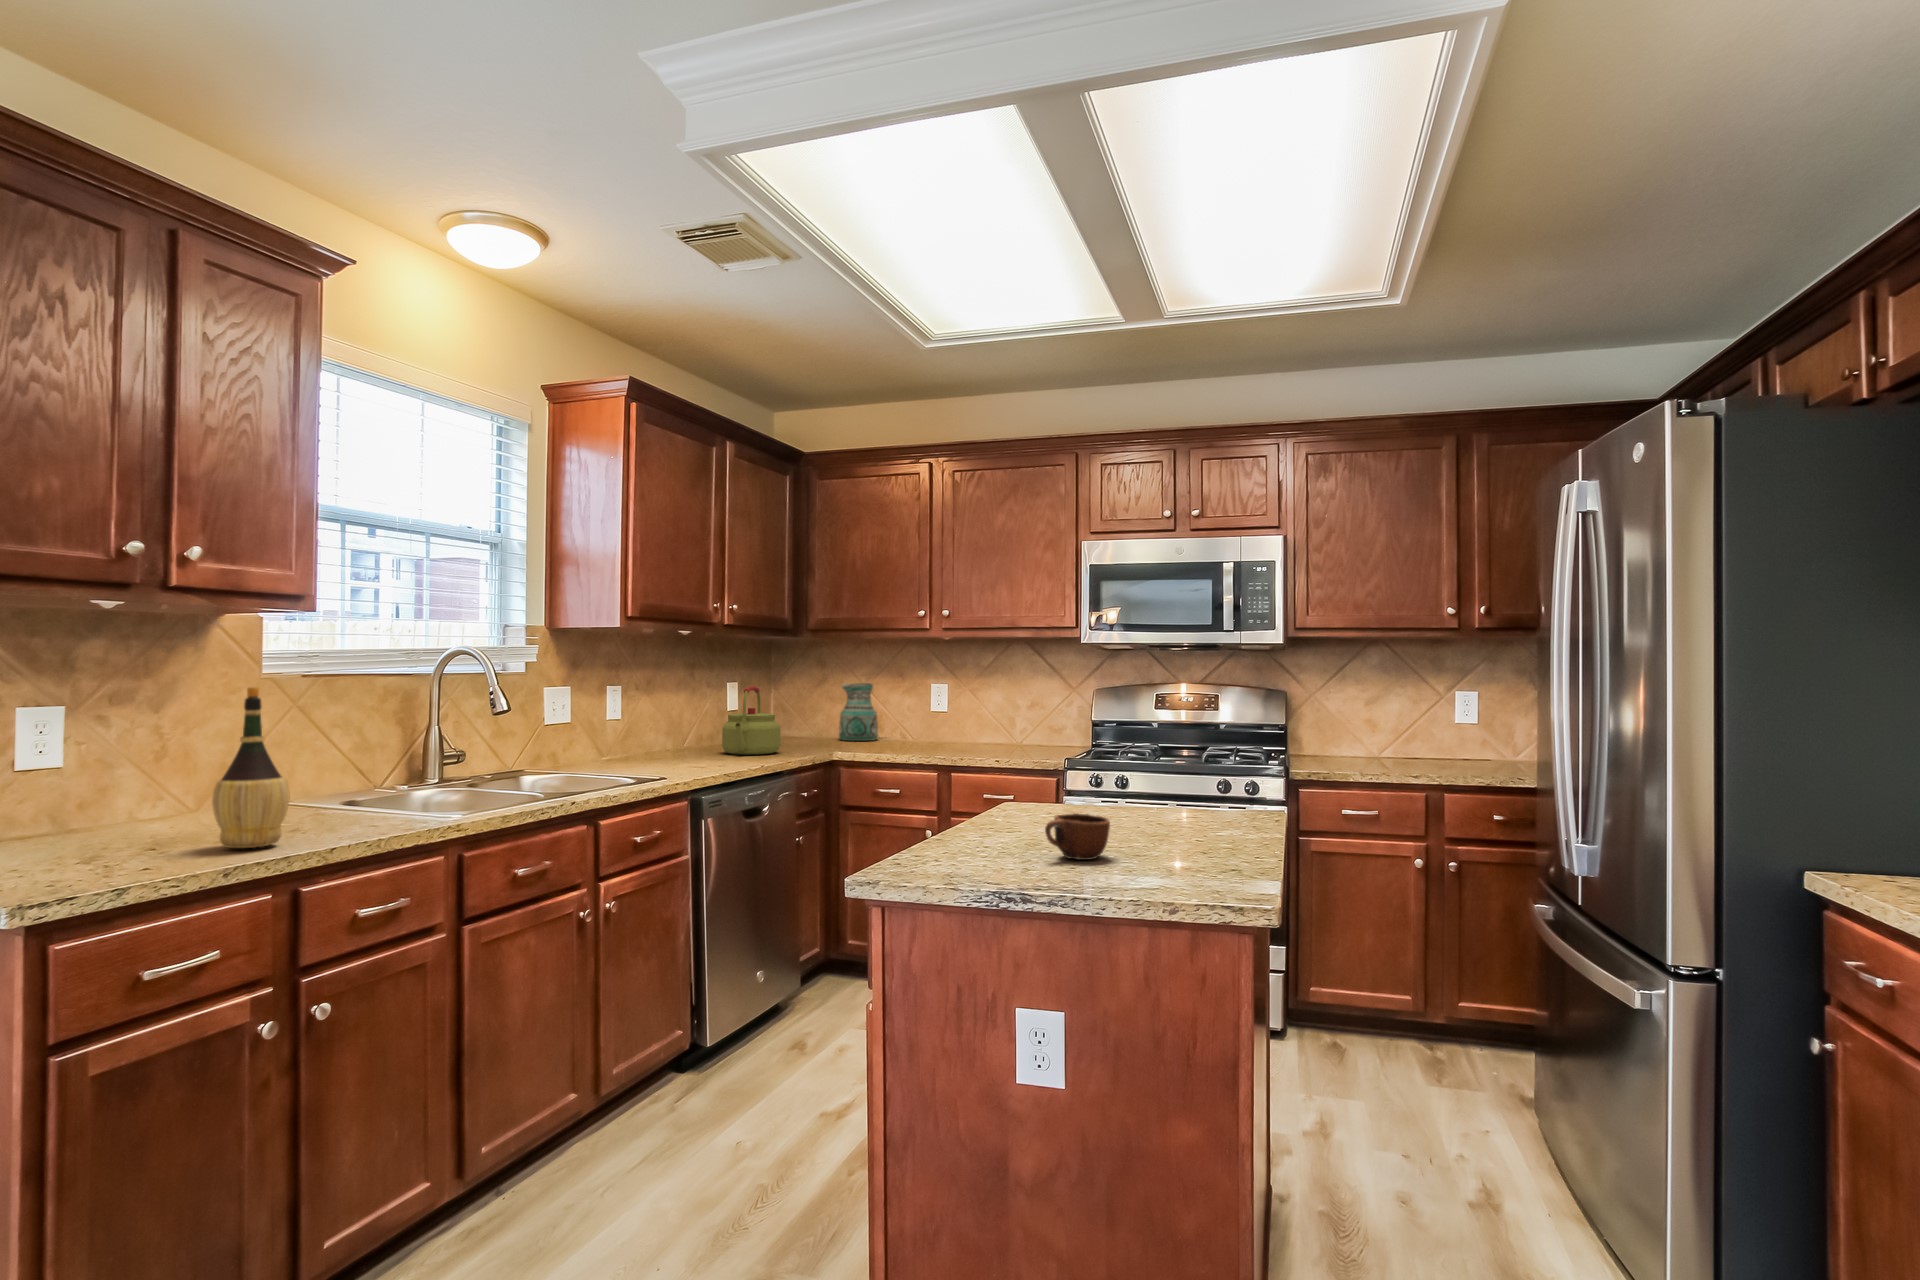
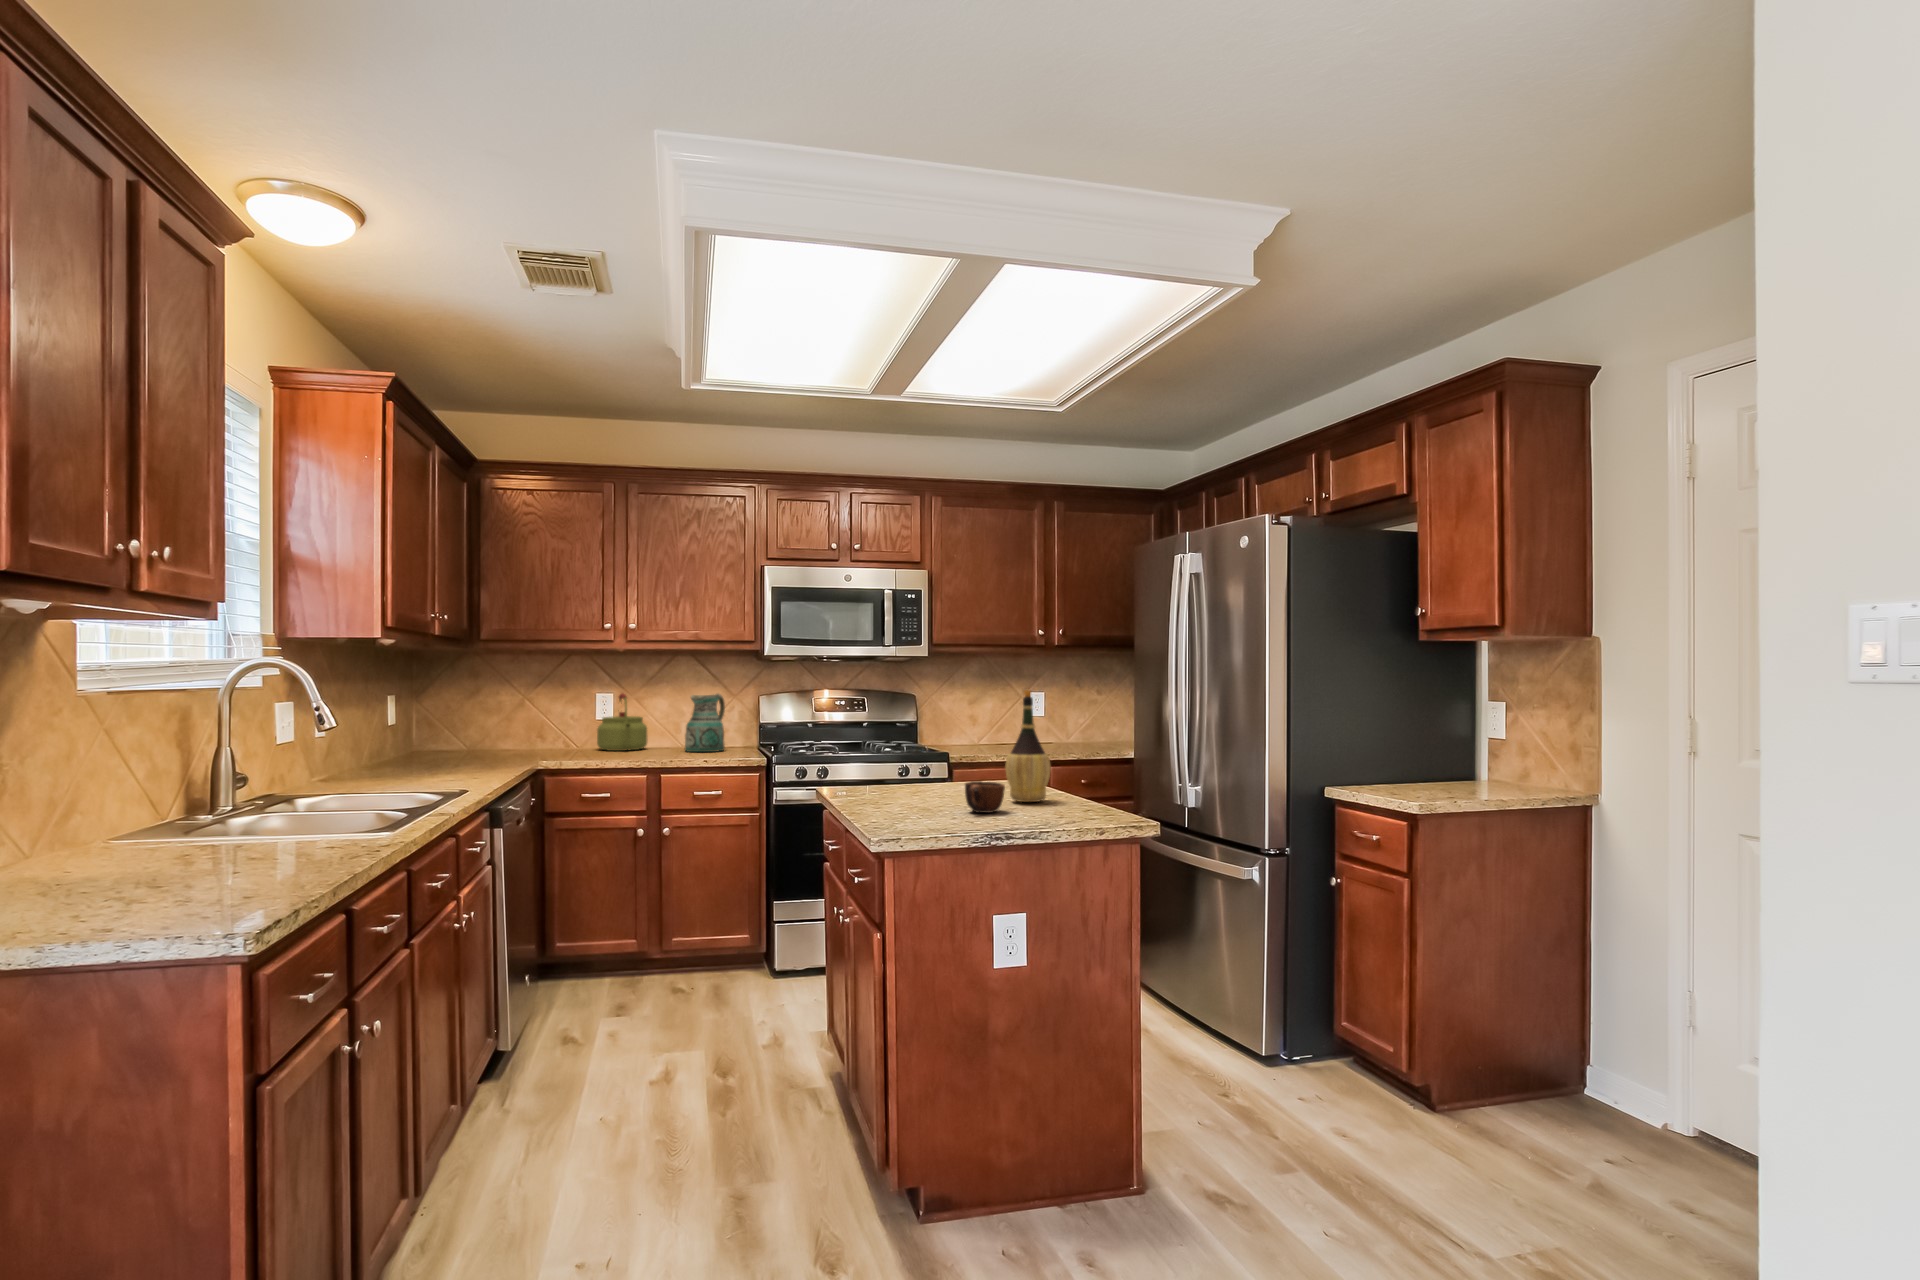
ceramic pitcher: present [839,683,878,741] -> present [685,694,725,752]
kettle: present [722,686,781,755] -> present [597,693,647,751]
wine bottle: present [212,687,290,848] -> present [1005,690,1051,802]

